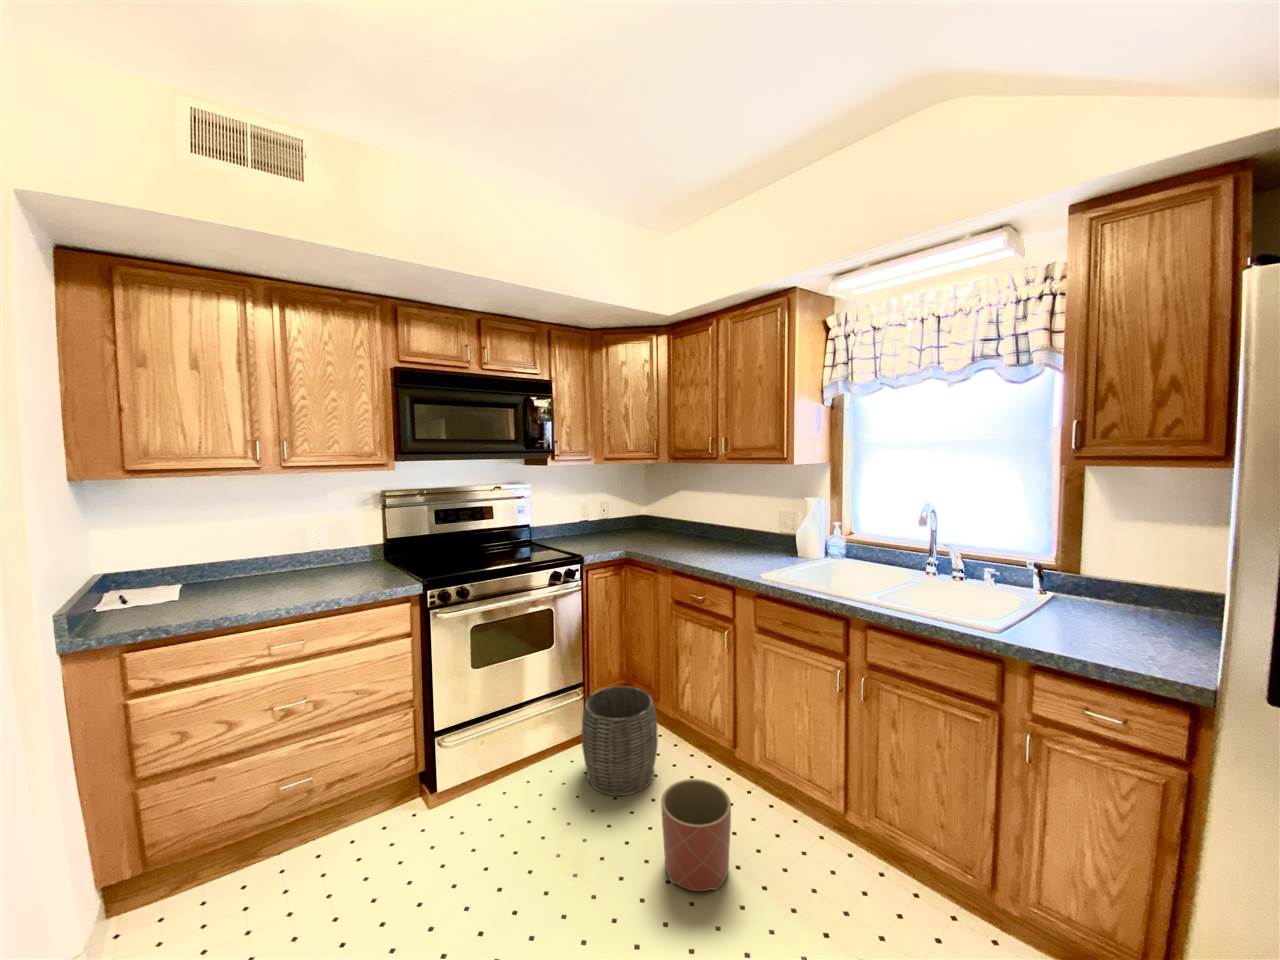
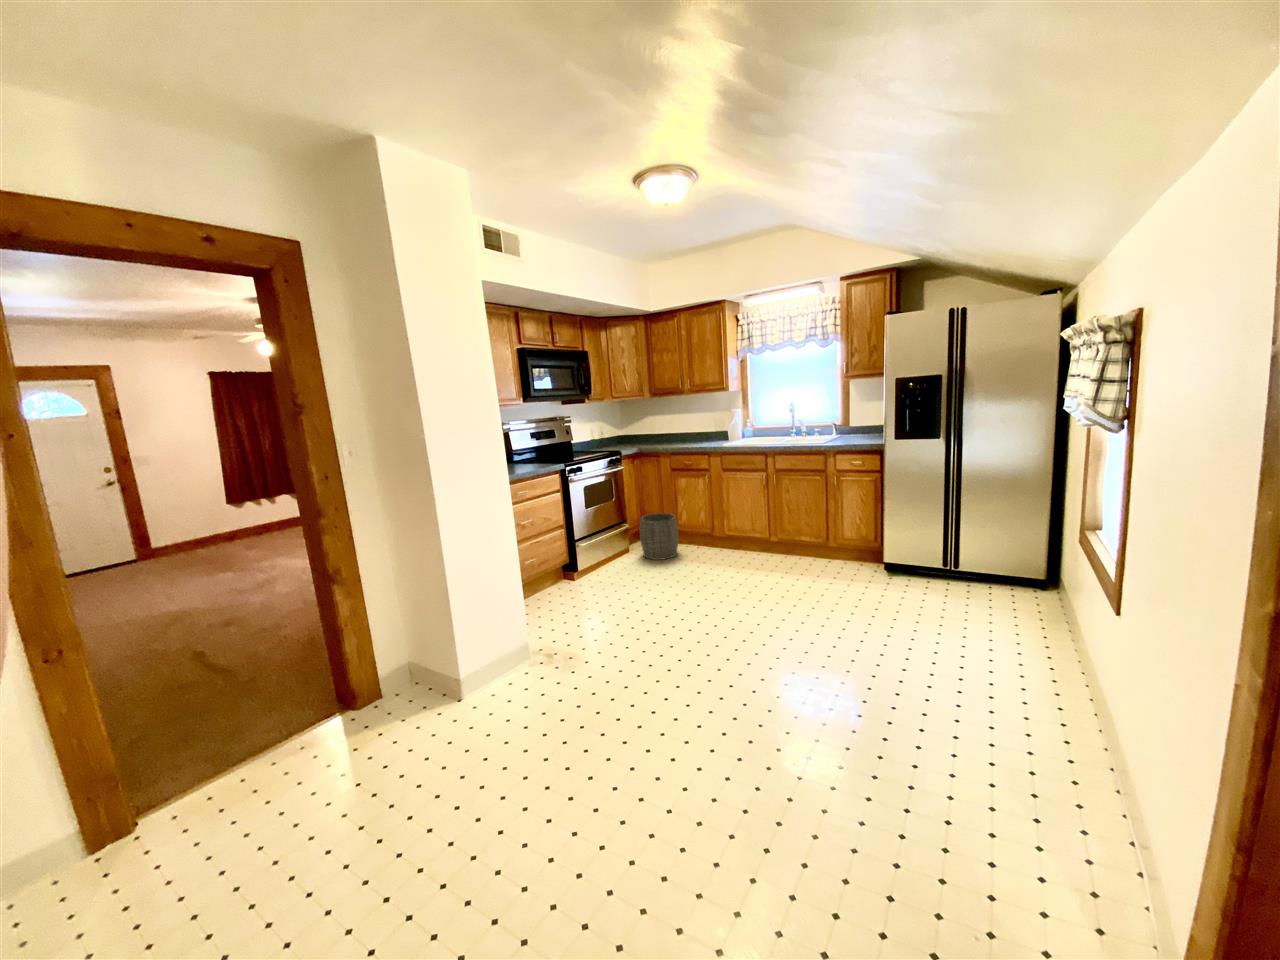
planter: present [661,779,731,891] -> none [700,533,731,571]

